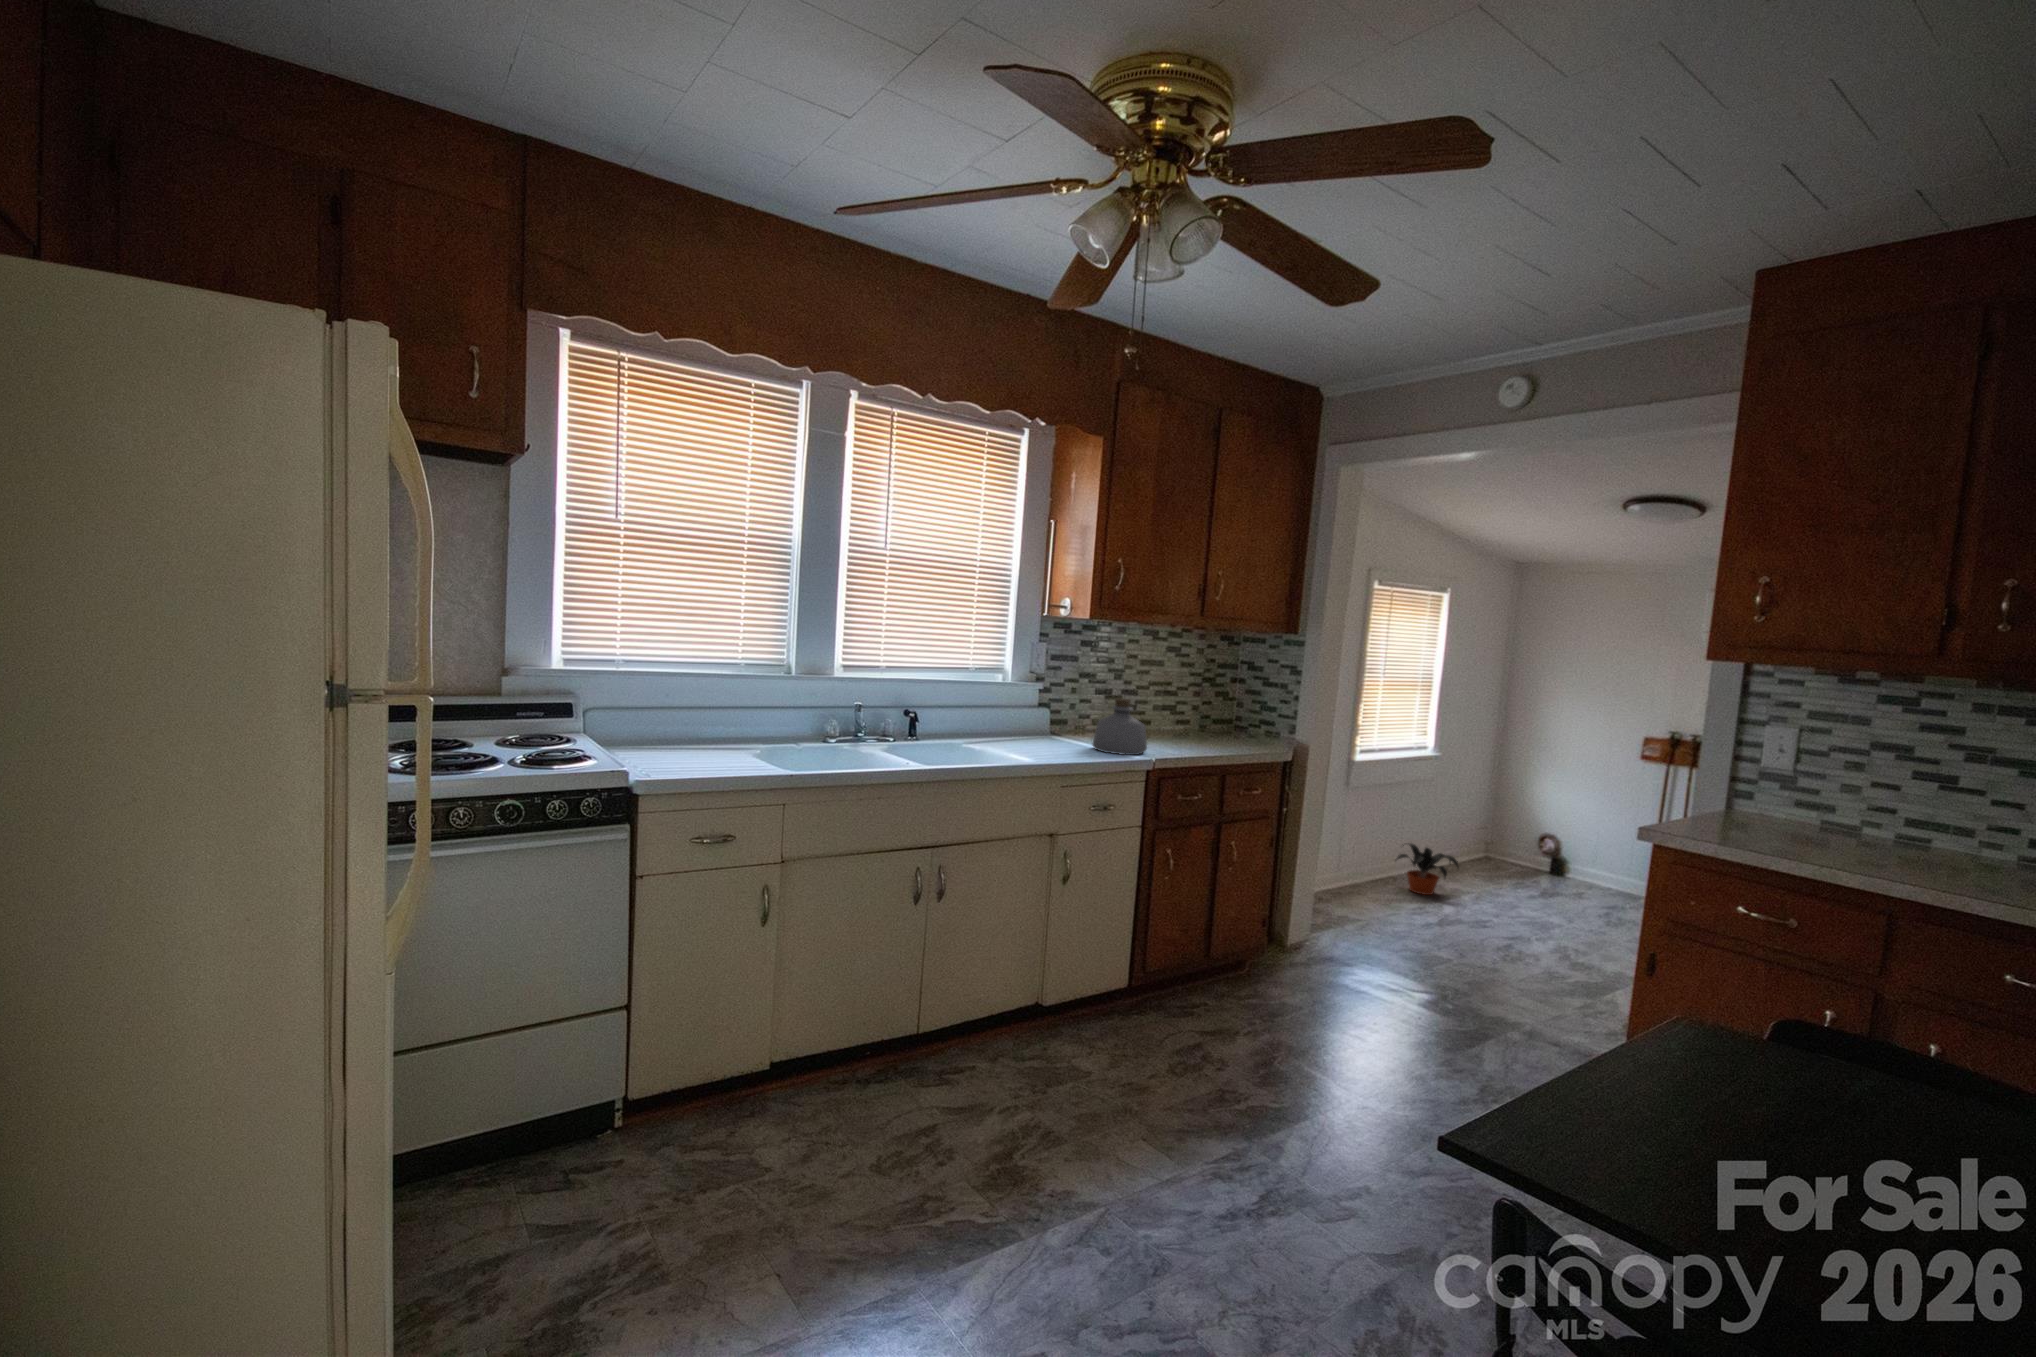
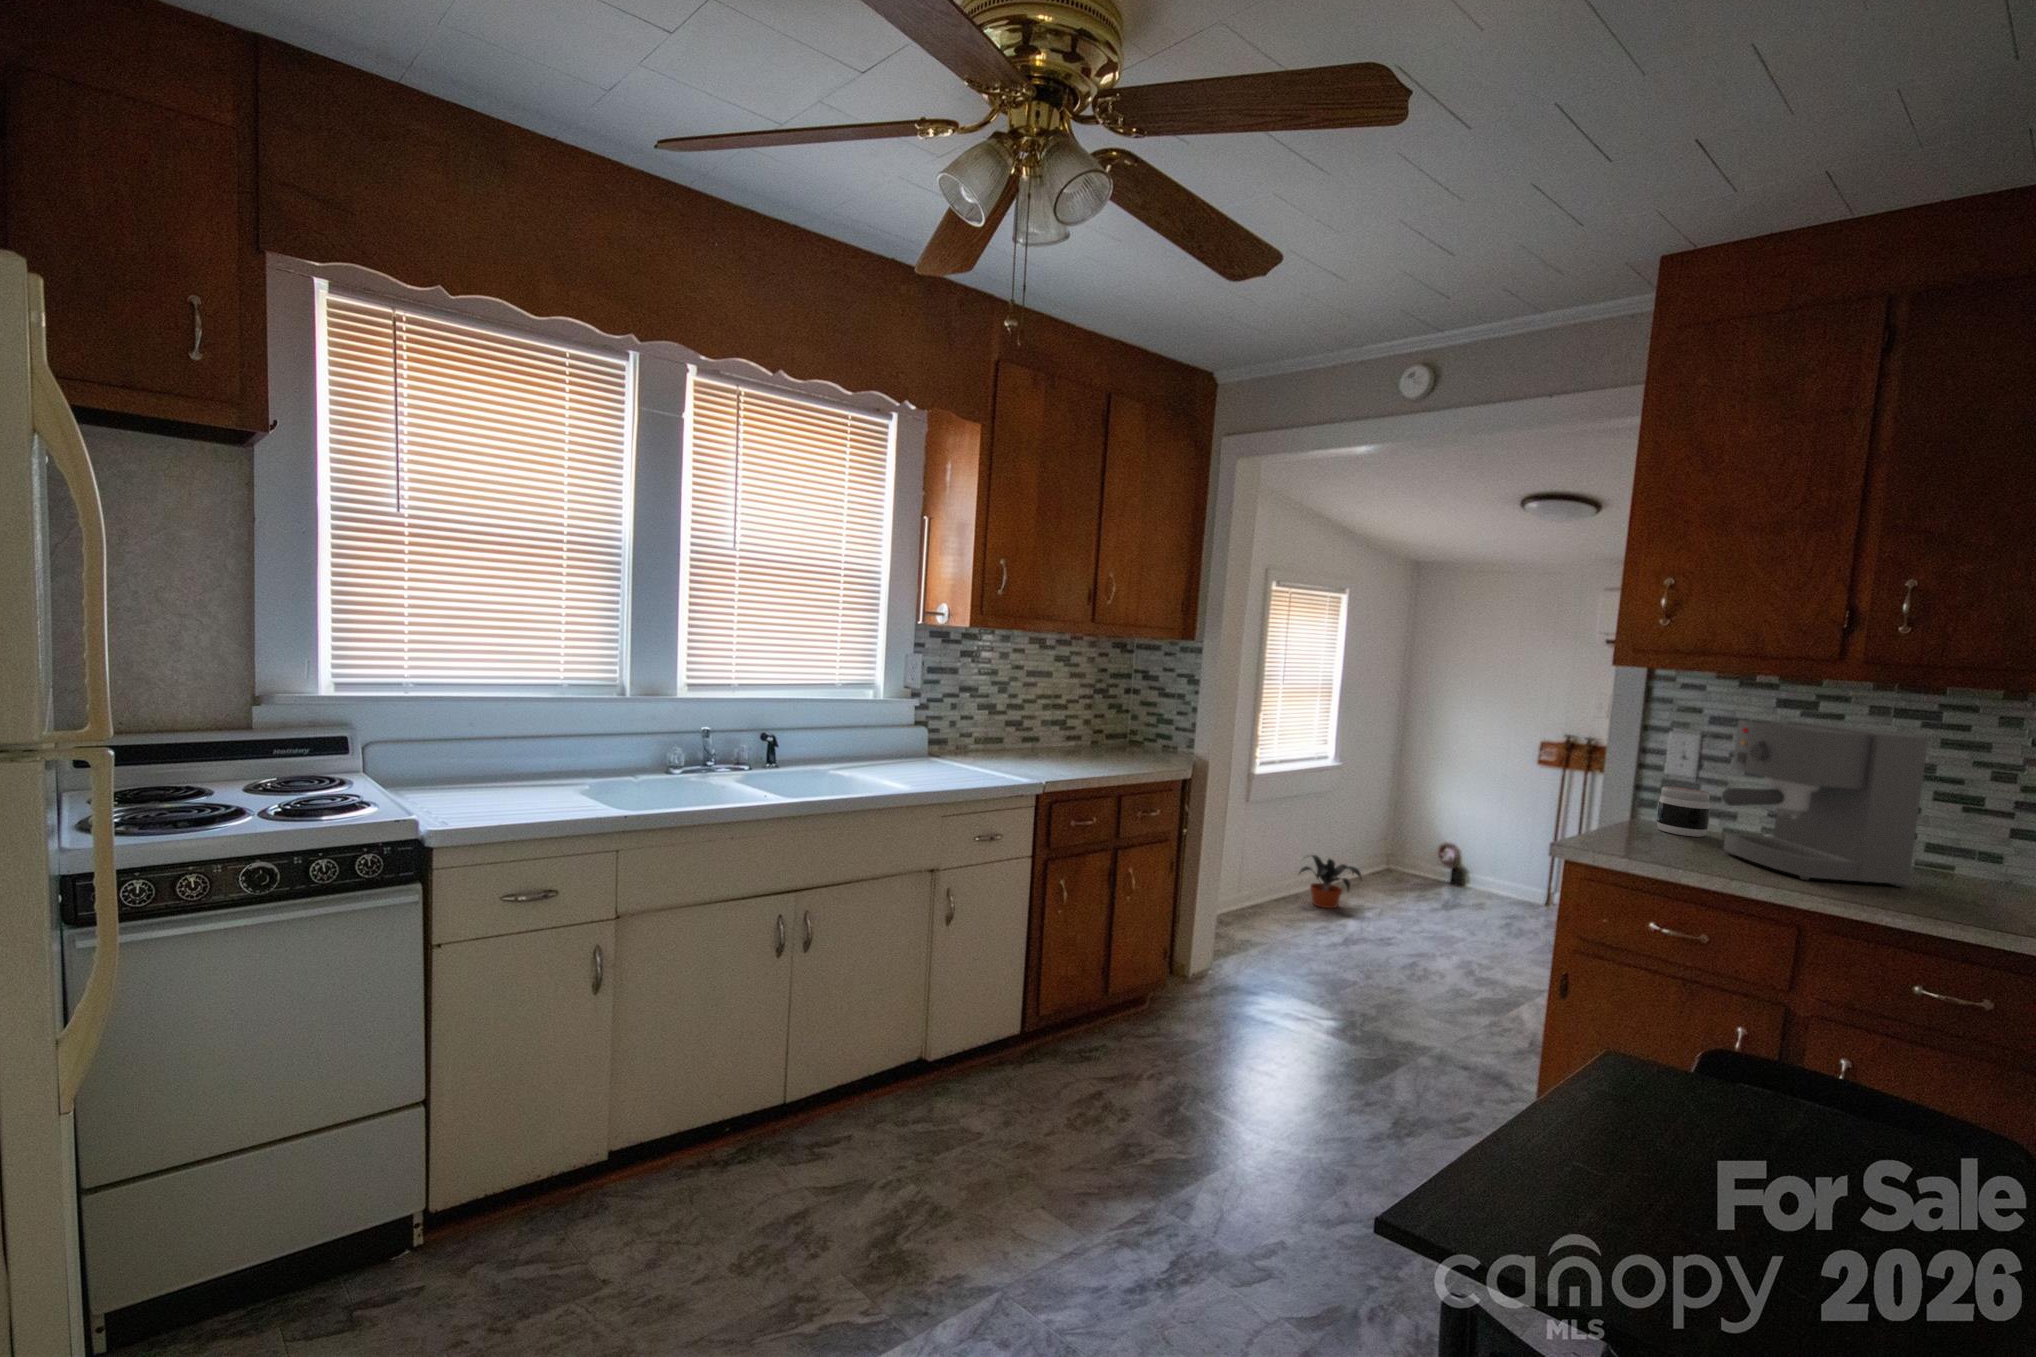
bottle: present [1092,698,1147,755] -> none [978,715,1038,778]
coffee maker: none [1813,711,2035,876] -> present [1722,720,1928,887]
jar: none [1752,777,1808,826] -> present [1657,786,1710,837]

